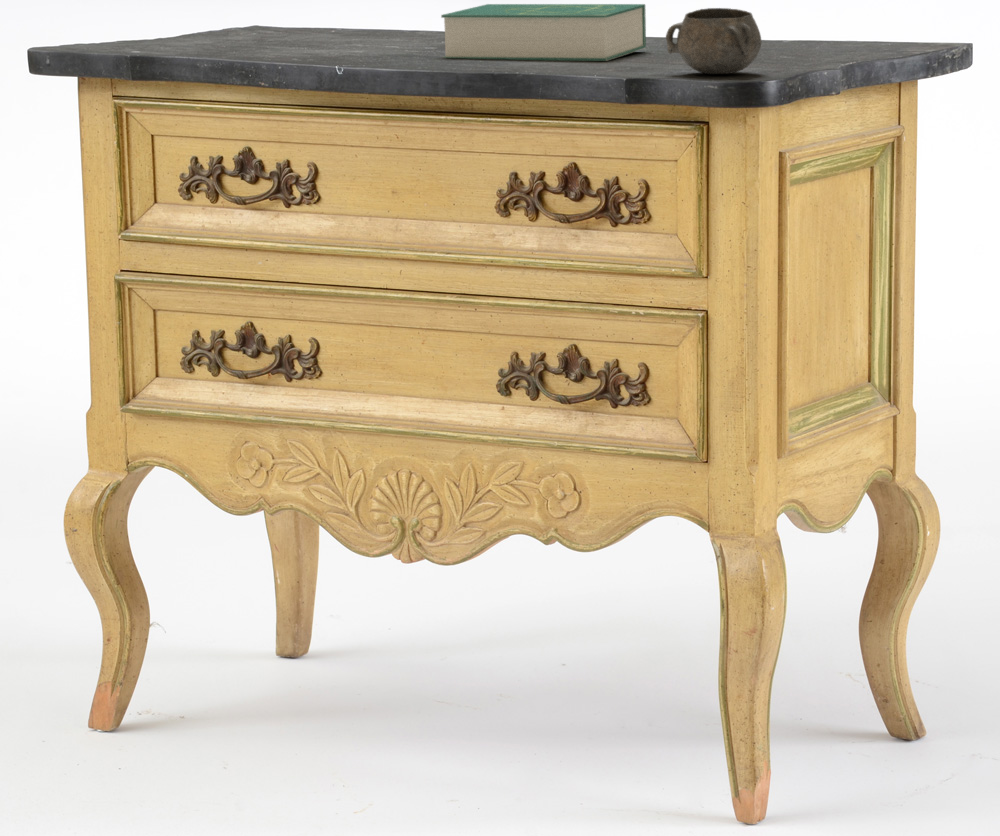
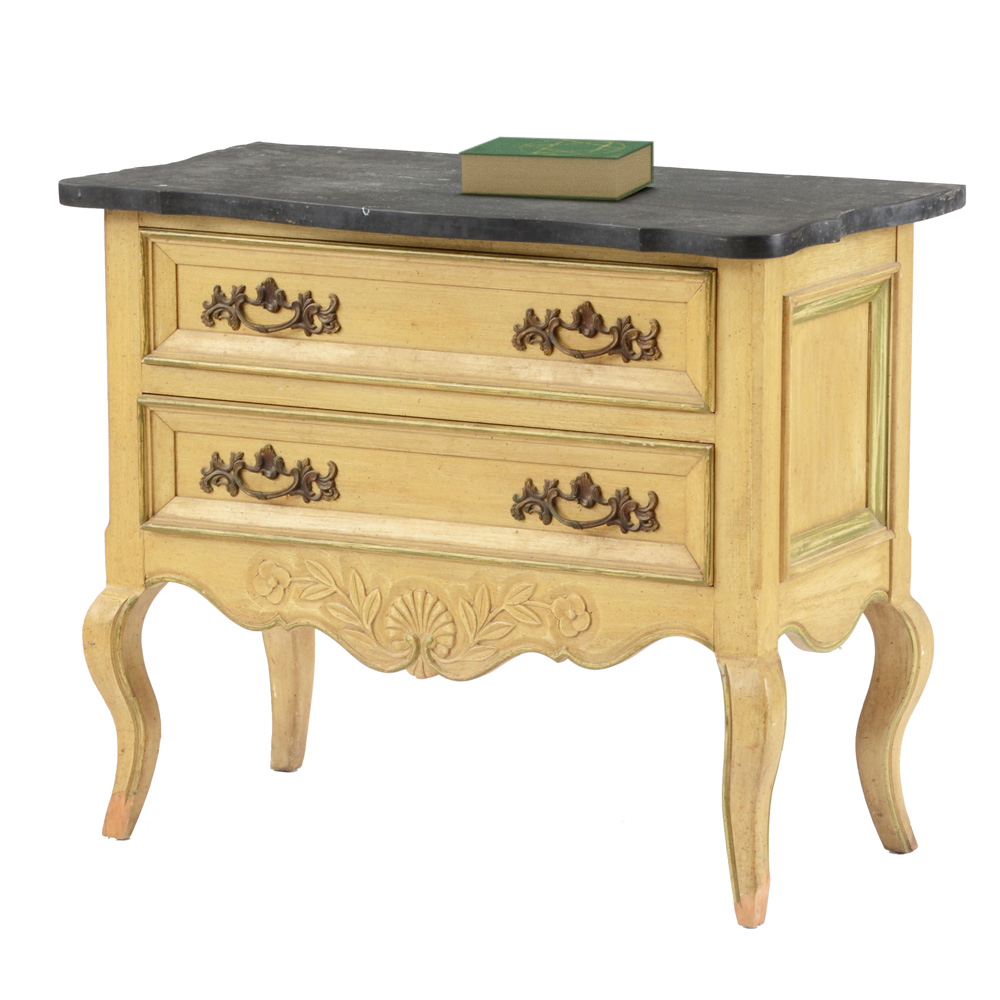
decorative bowl: present [666,8,761,74] -> none [677,159,767,222]

